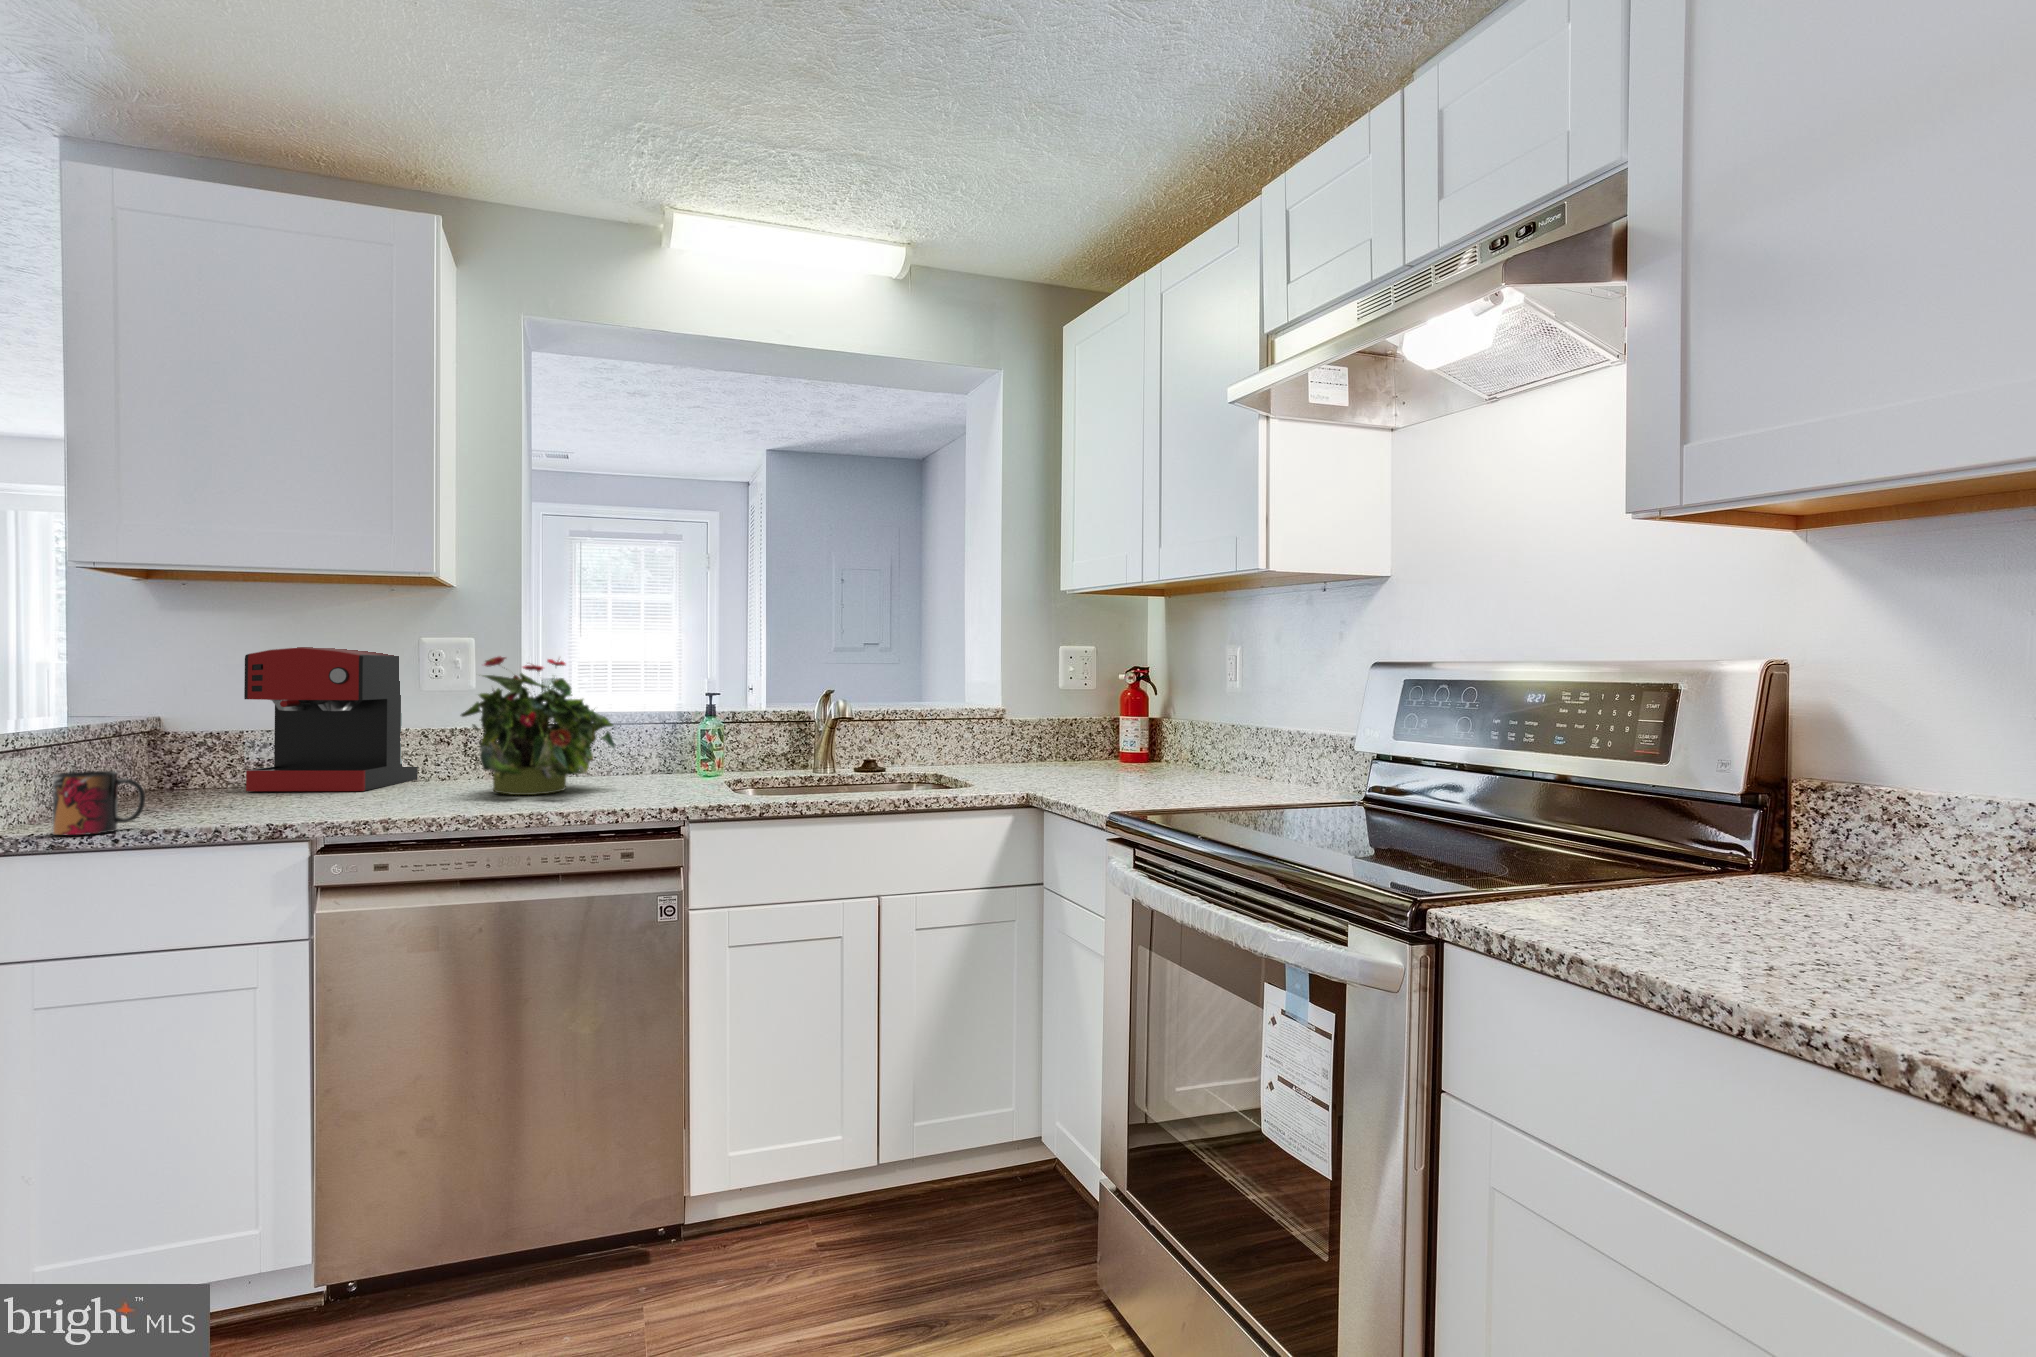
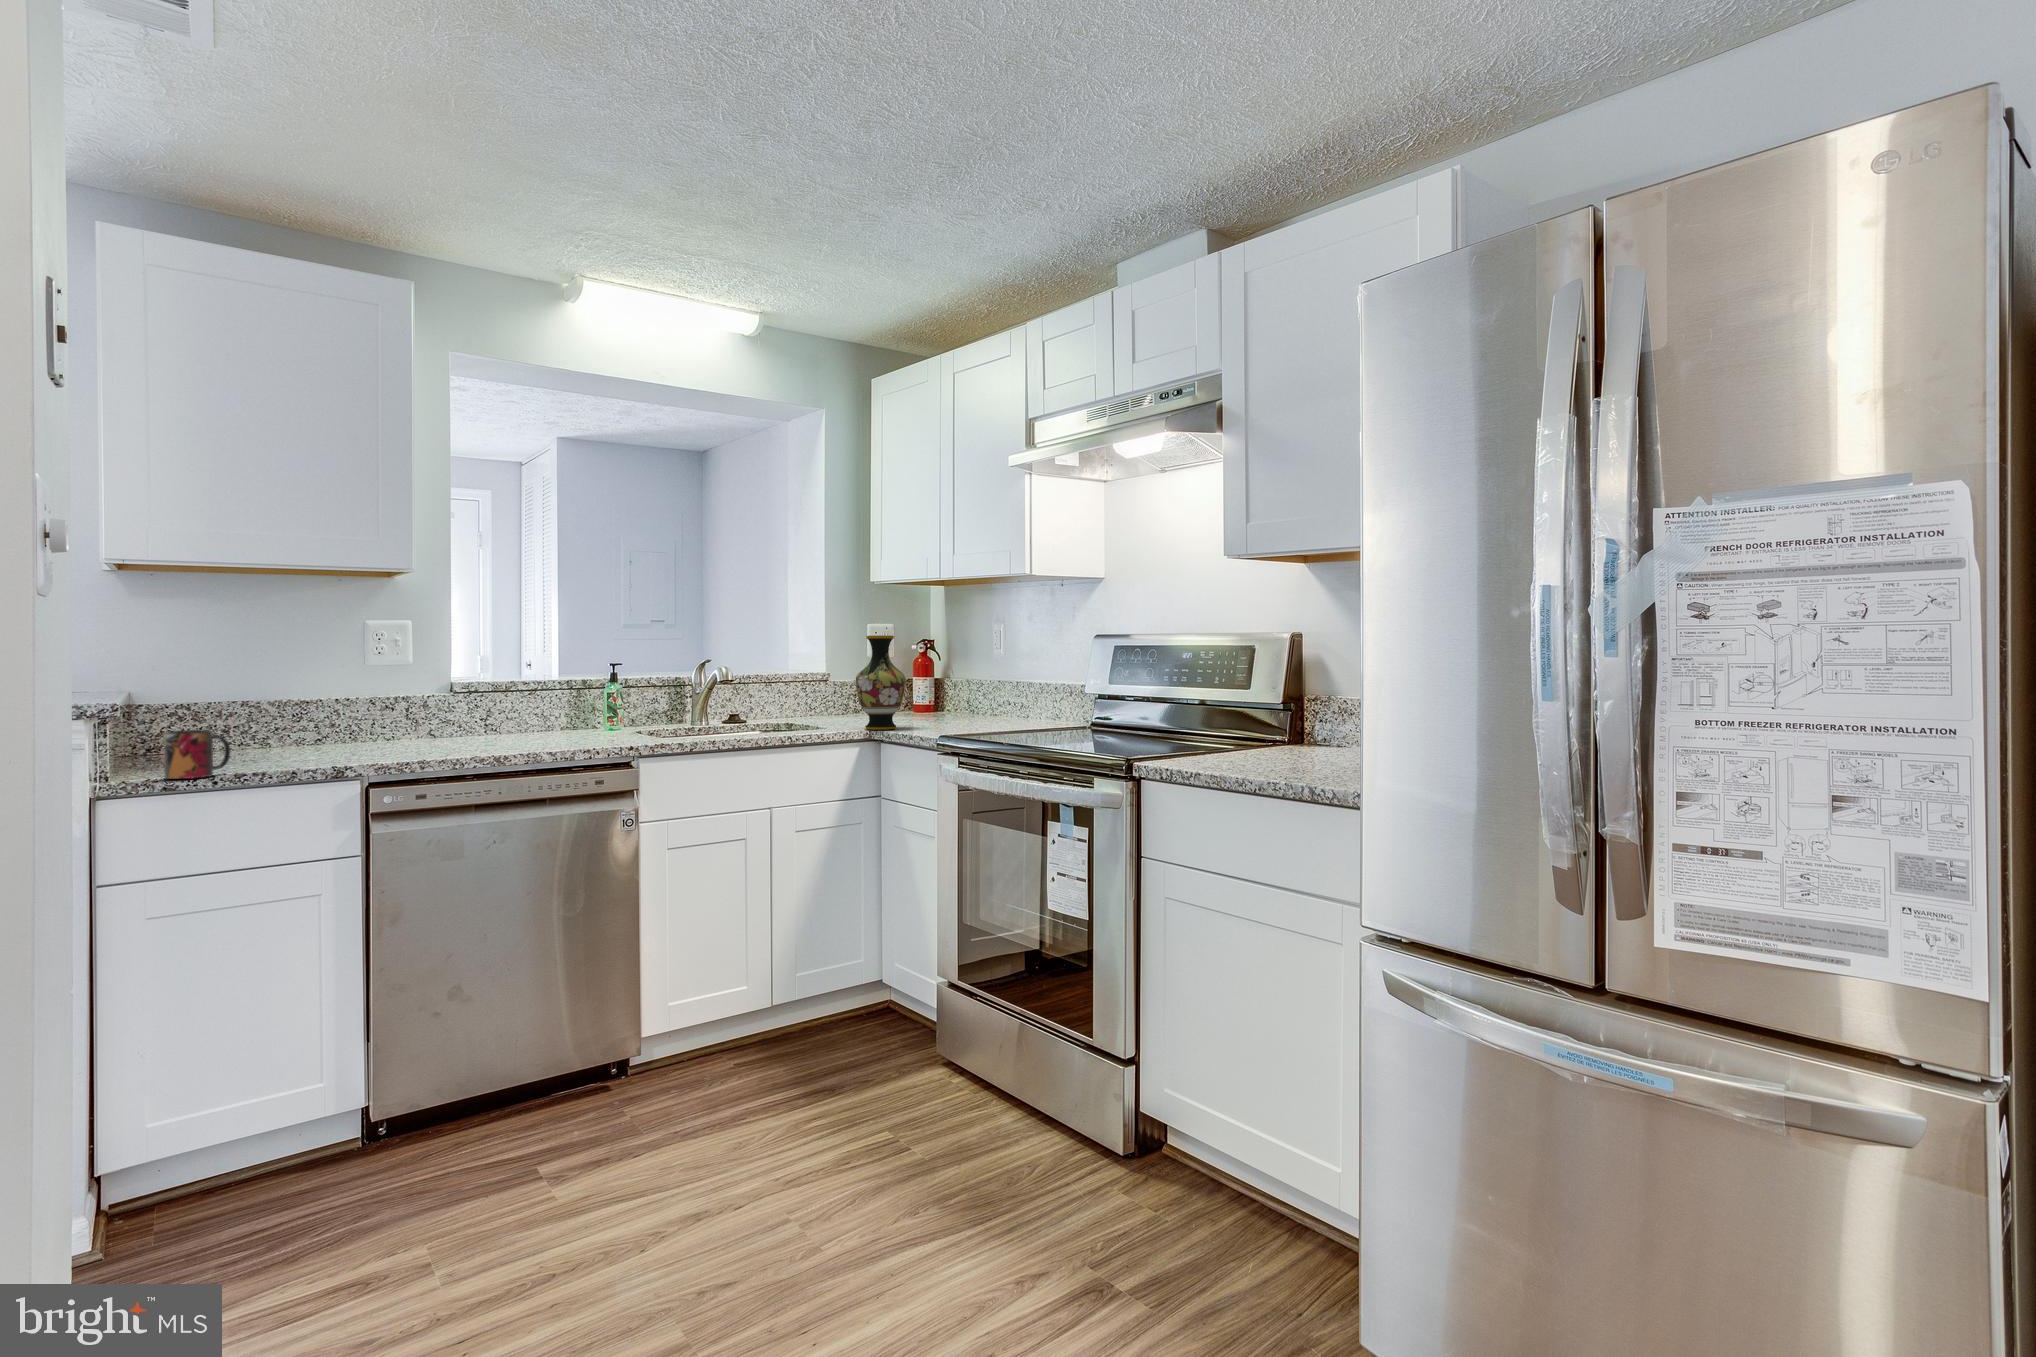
coffee maker: present [244,647,418,791] -> none [221,622,353,753]
potted plant: present [460,656,615,795] -> none [439,637,558,745]
vase: none [1001,659,1070,794] -> present [856,635,905,730]

